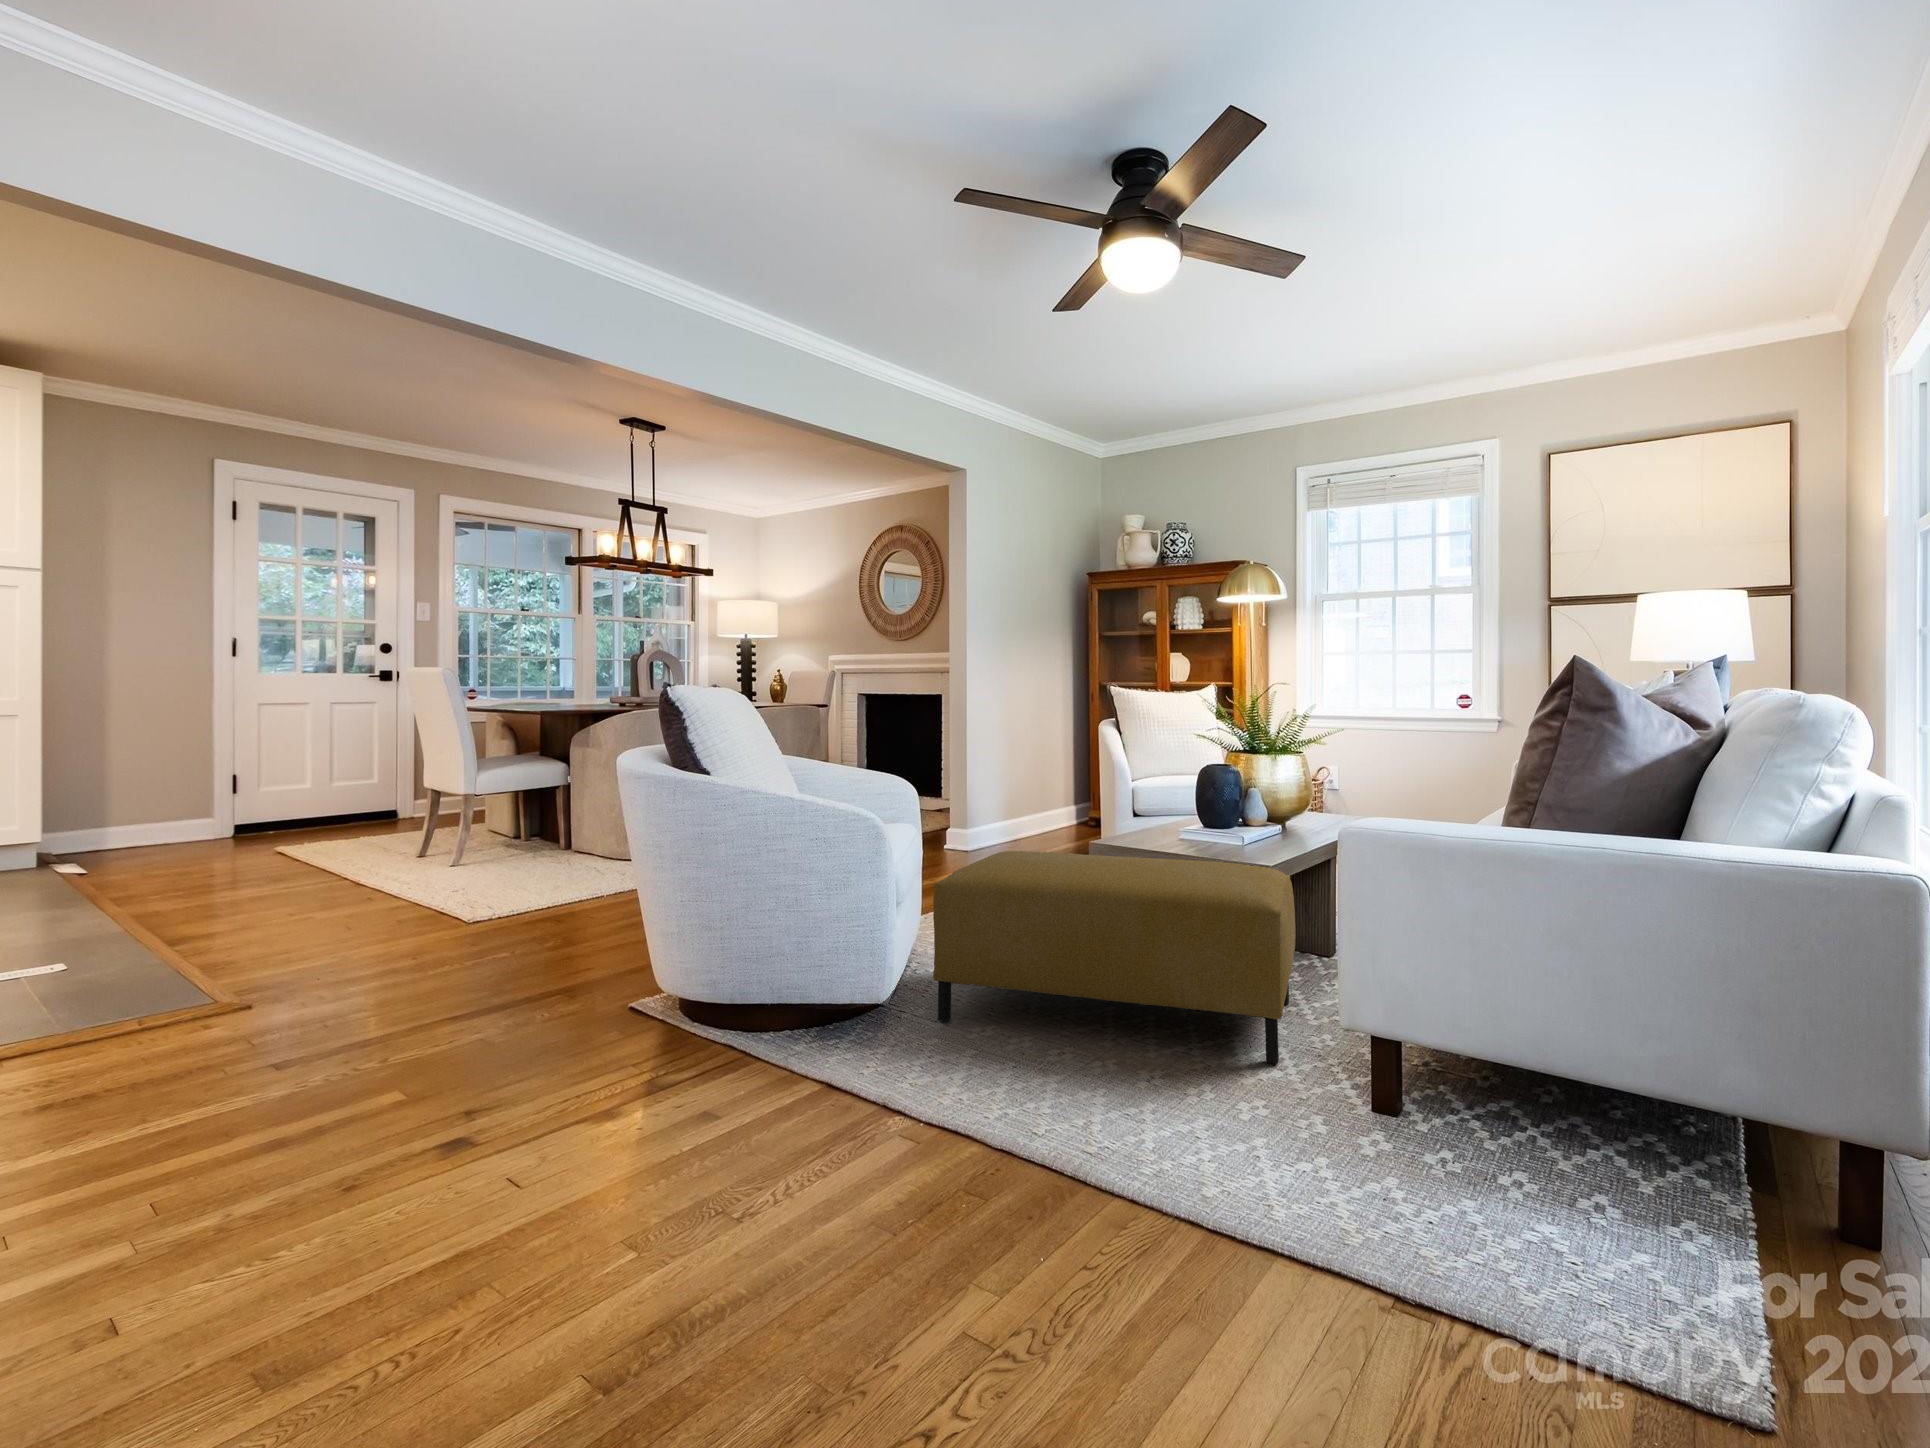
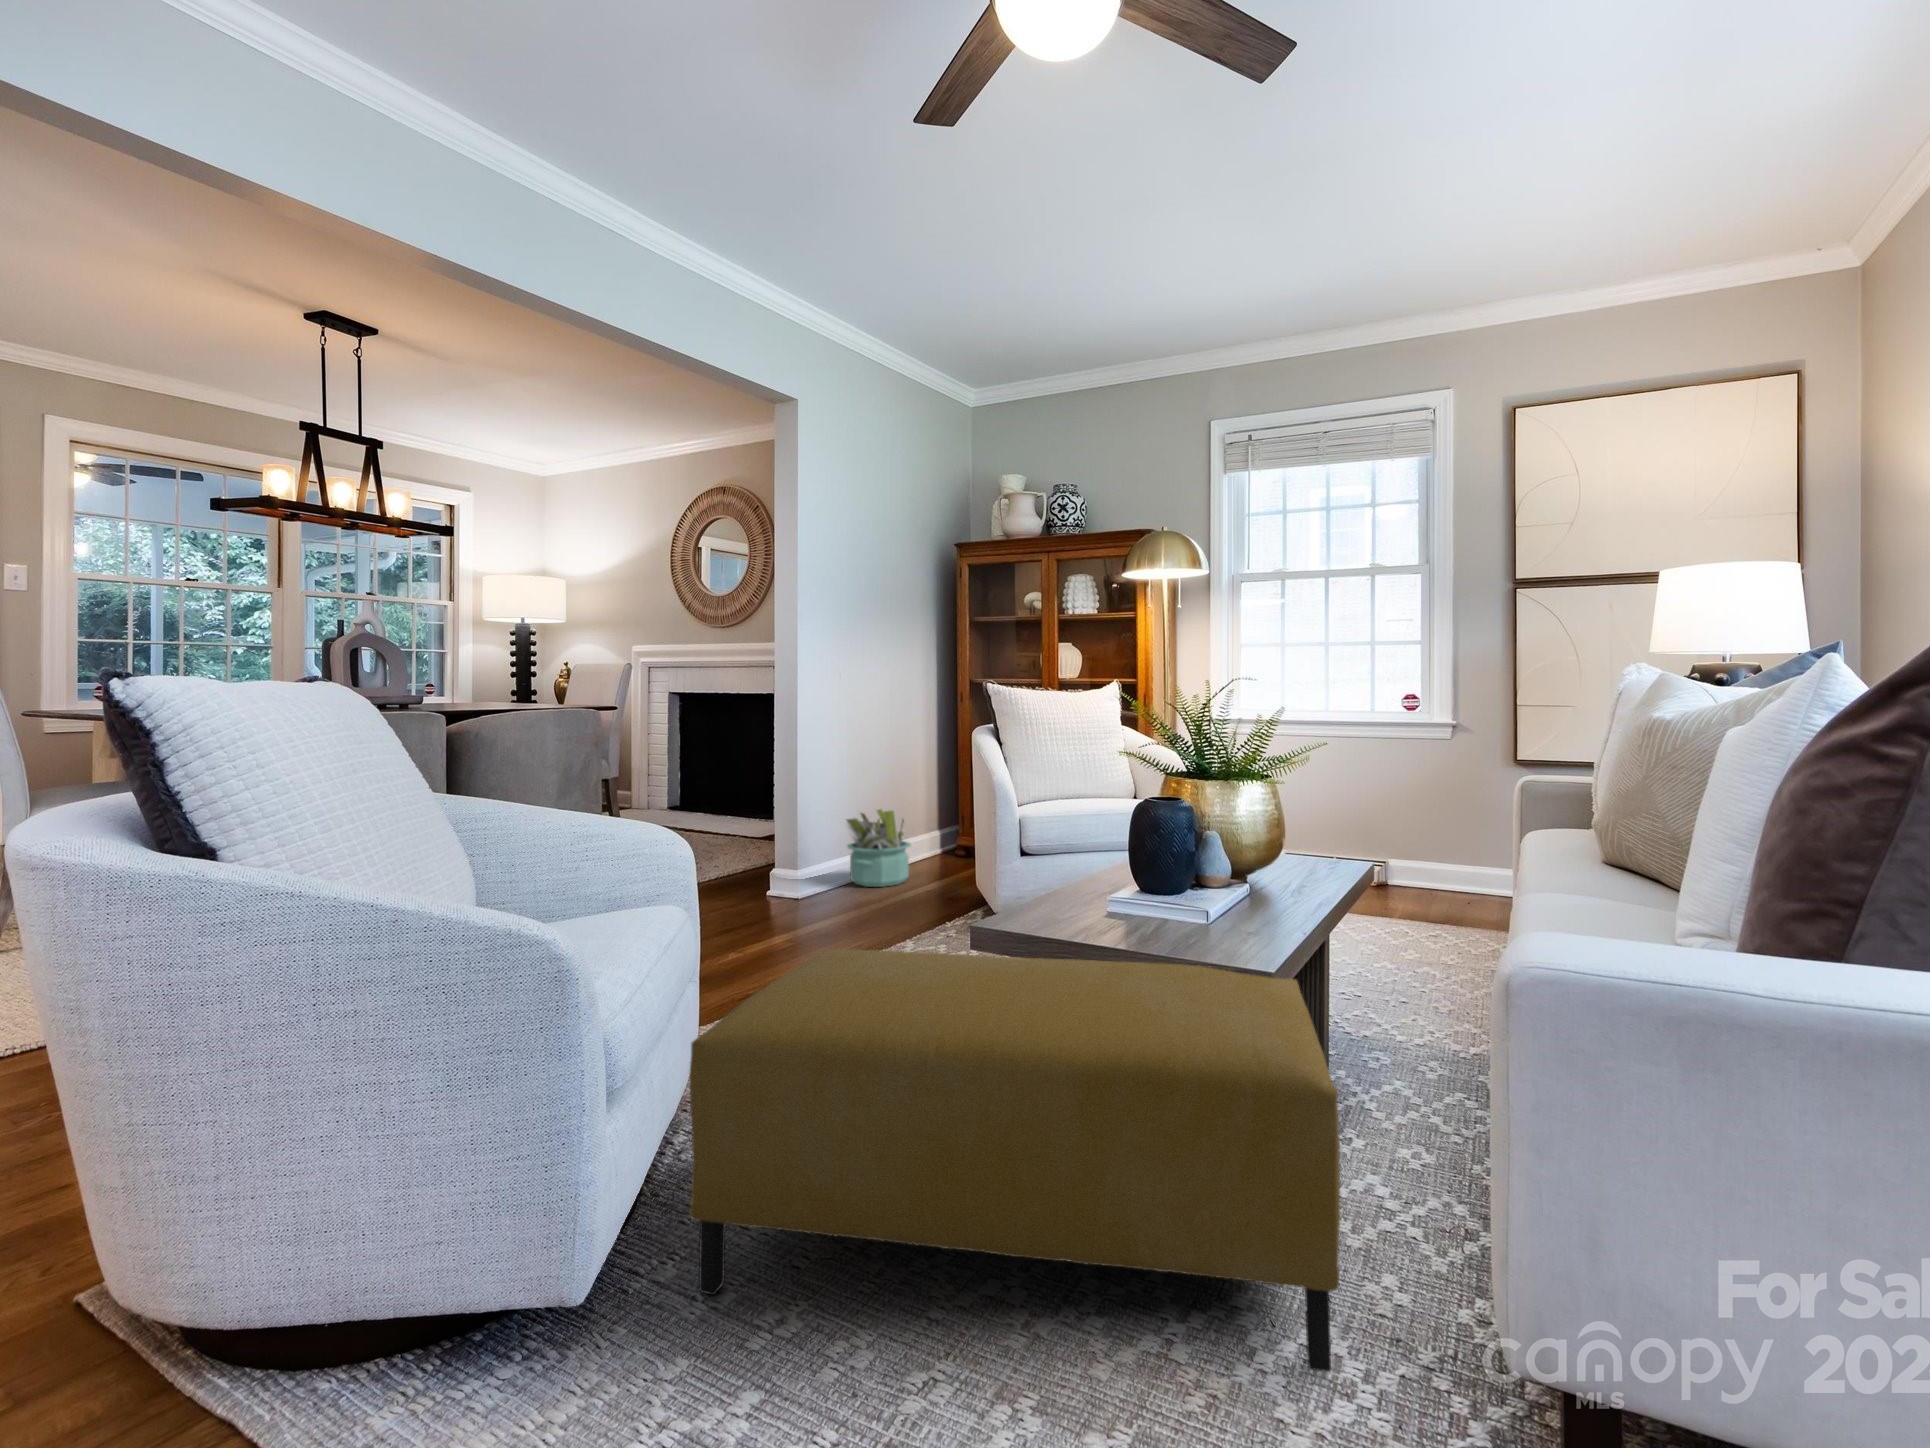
decorative plant: none [998,783,1053,843] -> present [841,809,911,887]

